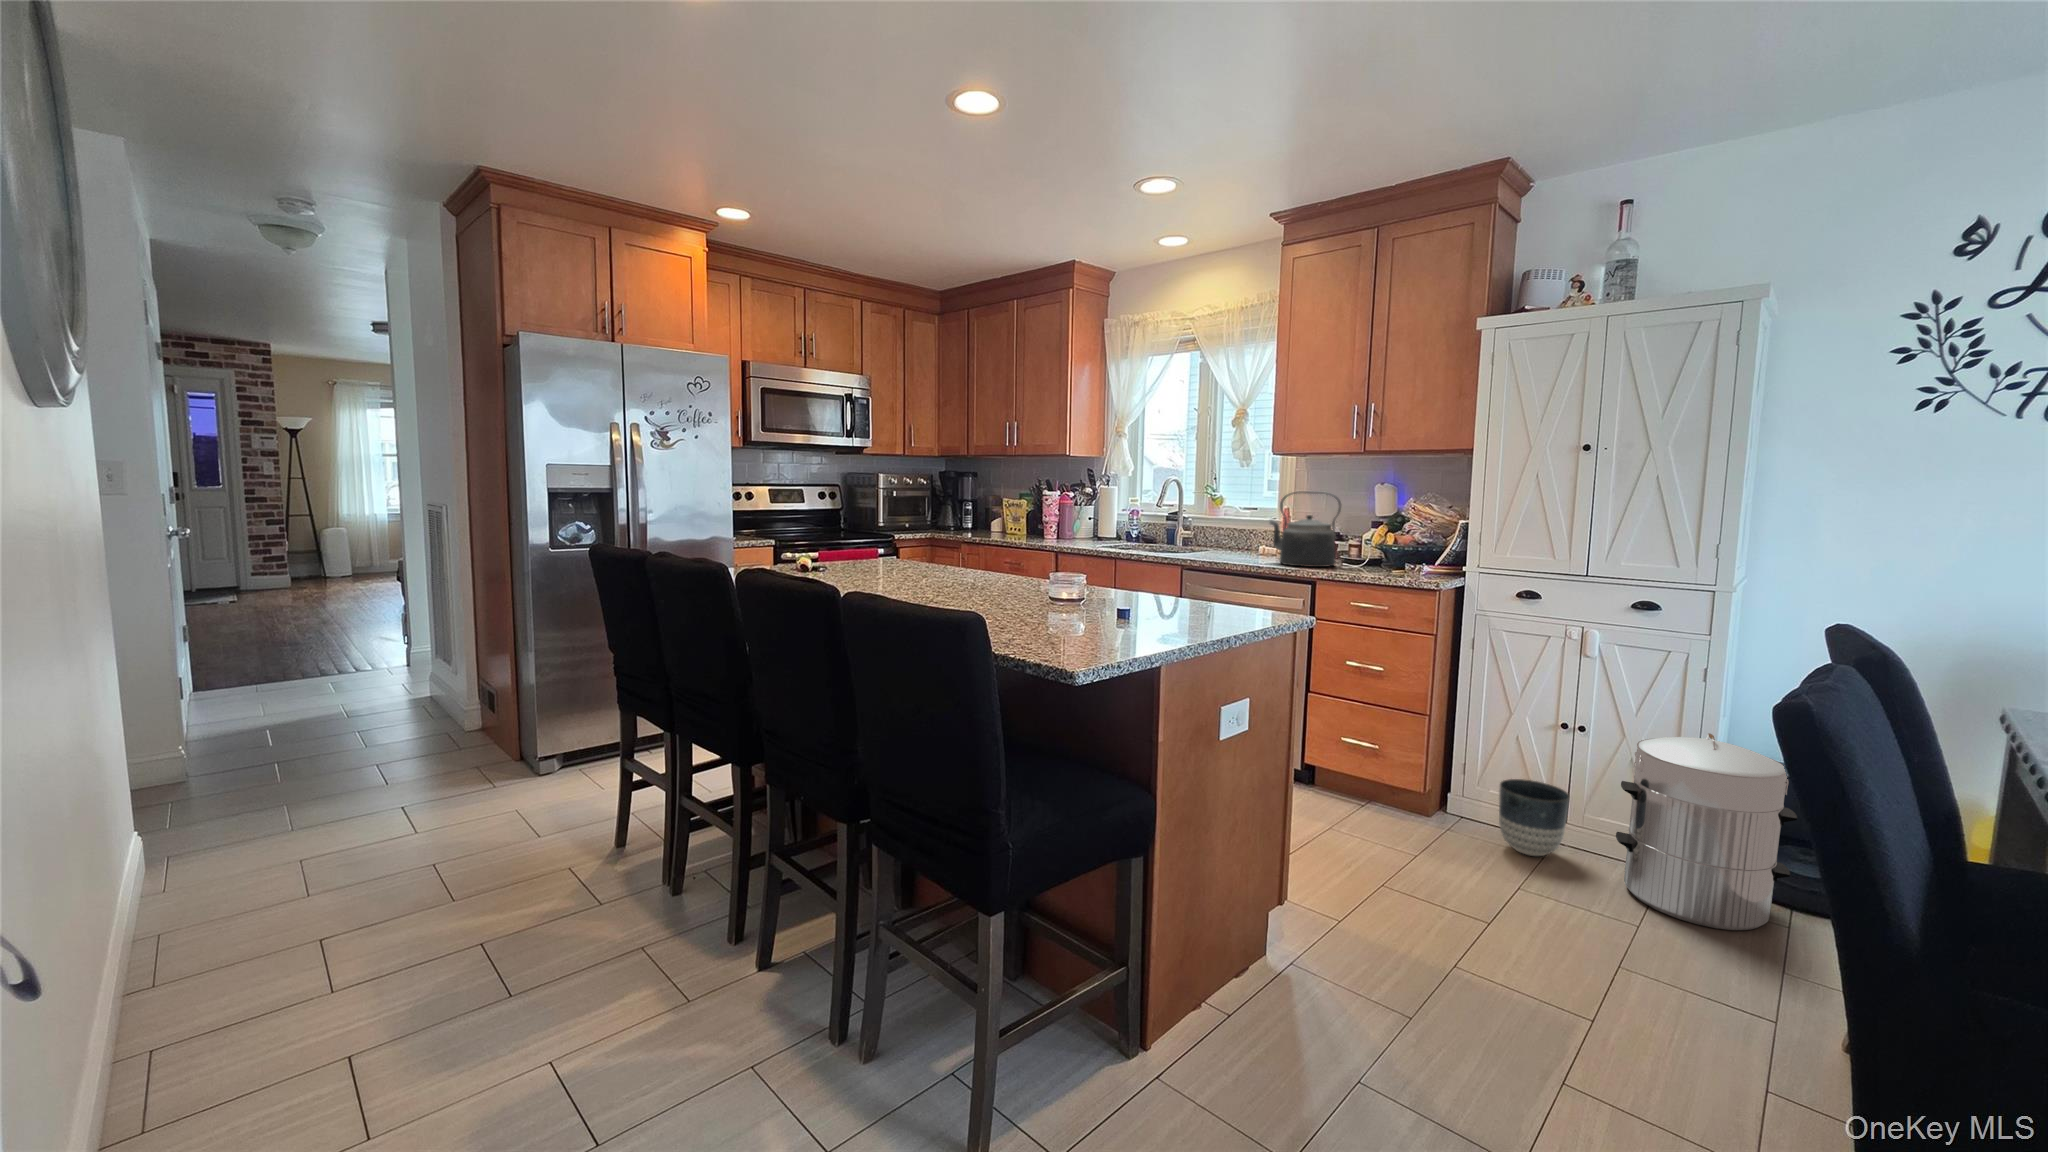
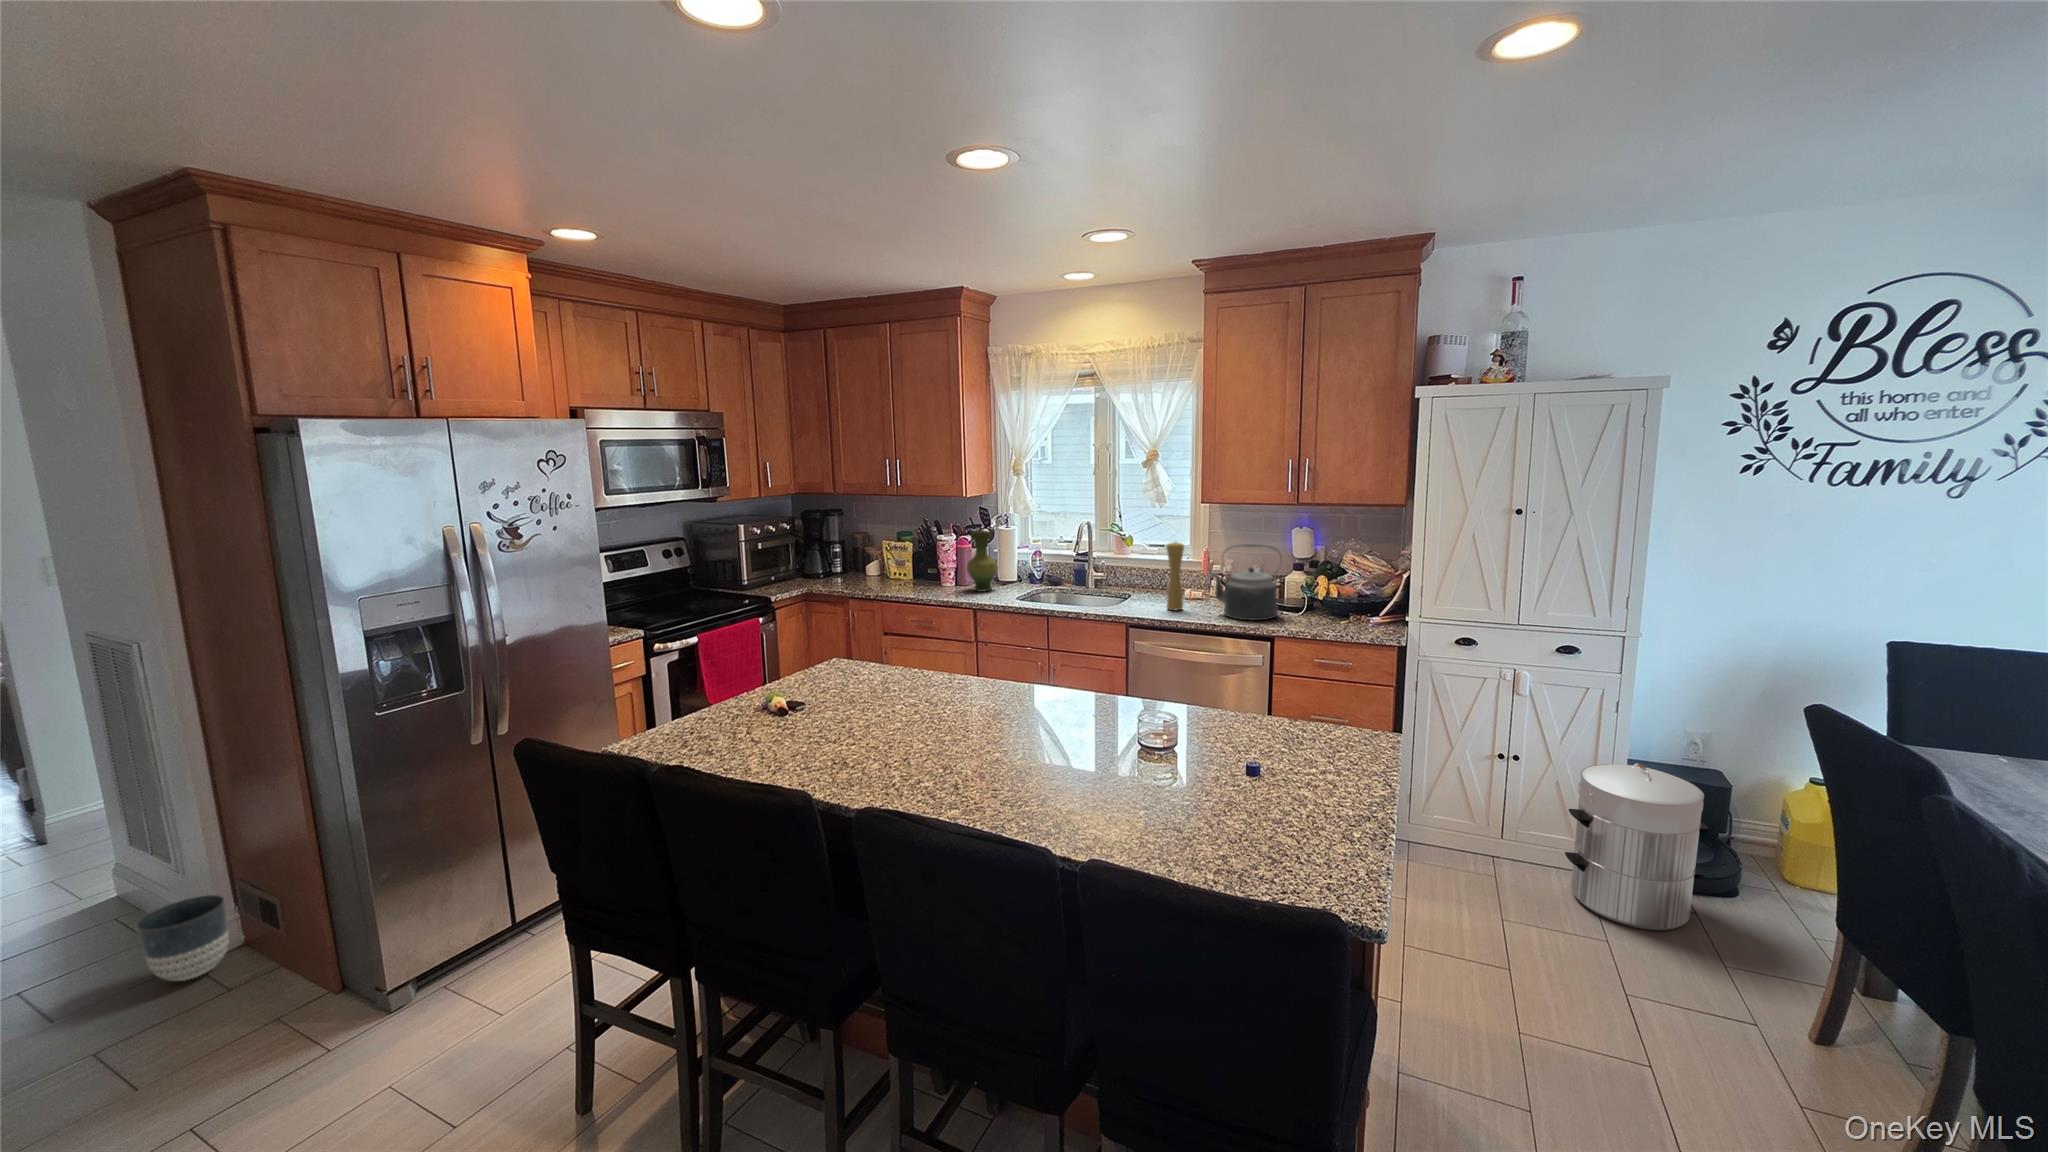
vase: none [1064,487,1094,543] -> present [967,530,998,592]
pepper mill: none [1229,490,1249,559] -> present [1167,542,1184,610]
planter: present [1499,779,1570,856] -> present [136,895,229,981]

